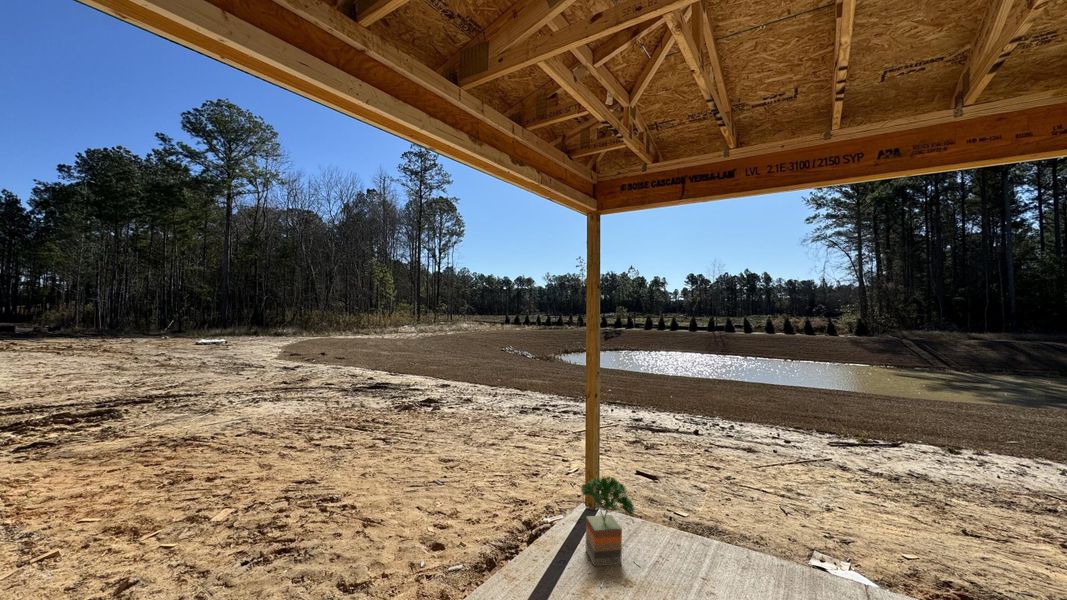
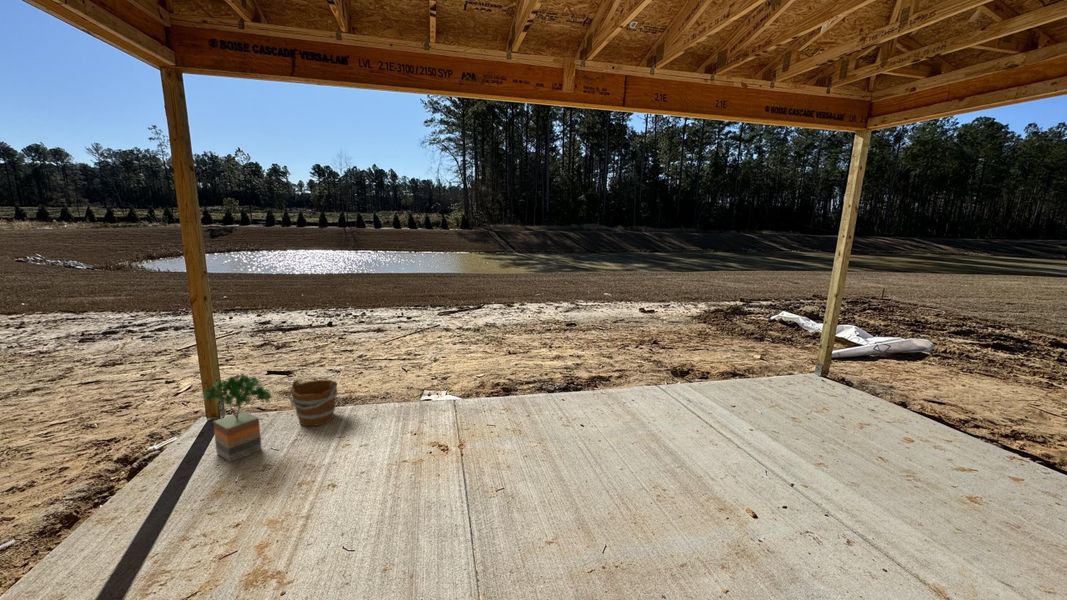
bucket: none [650,495,700,558] -> present [288,380,337,426]

